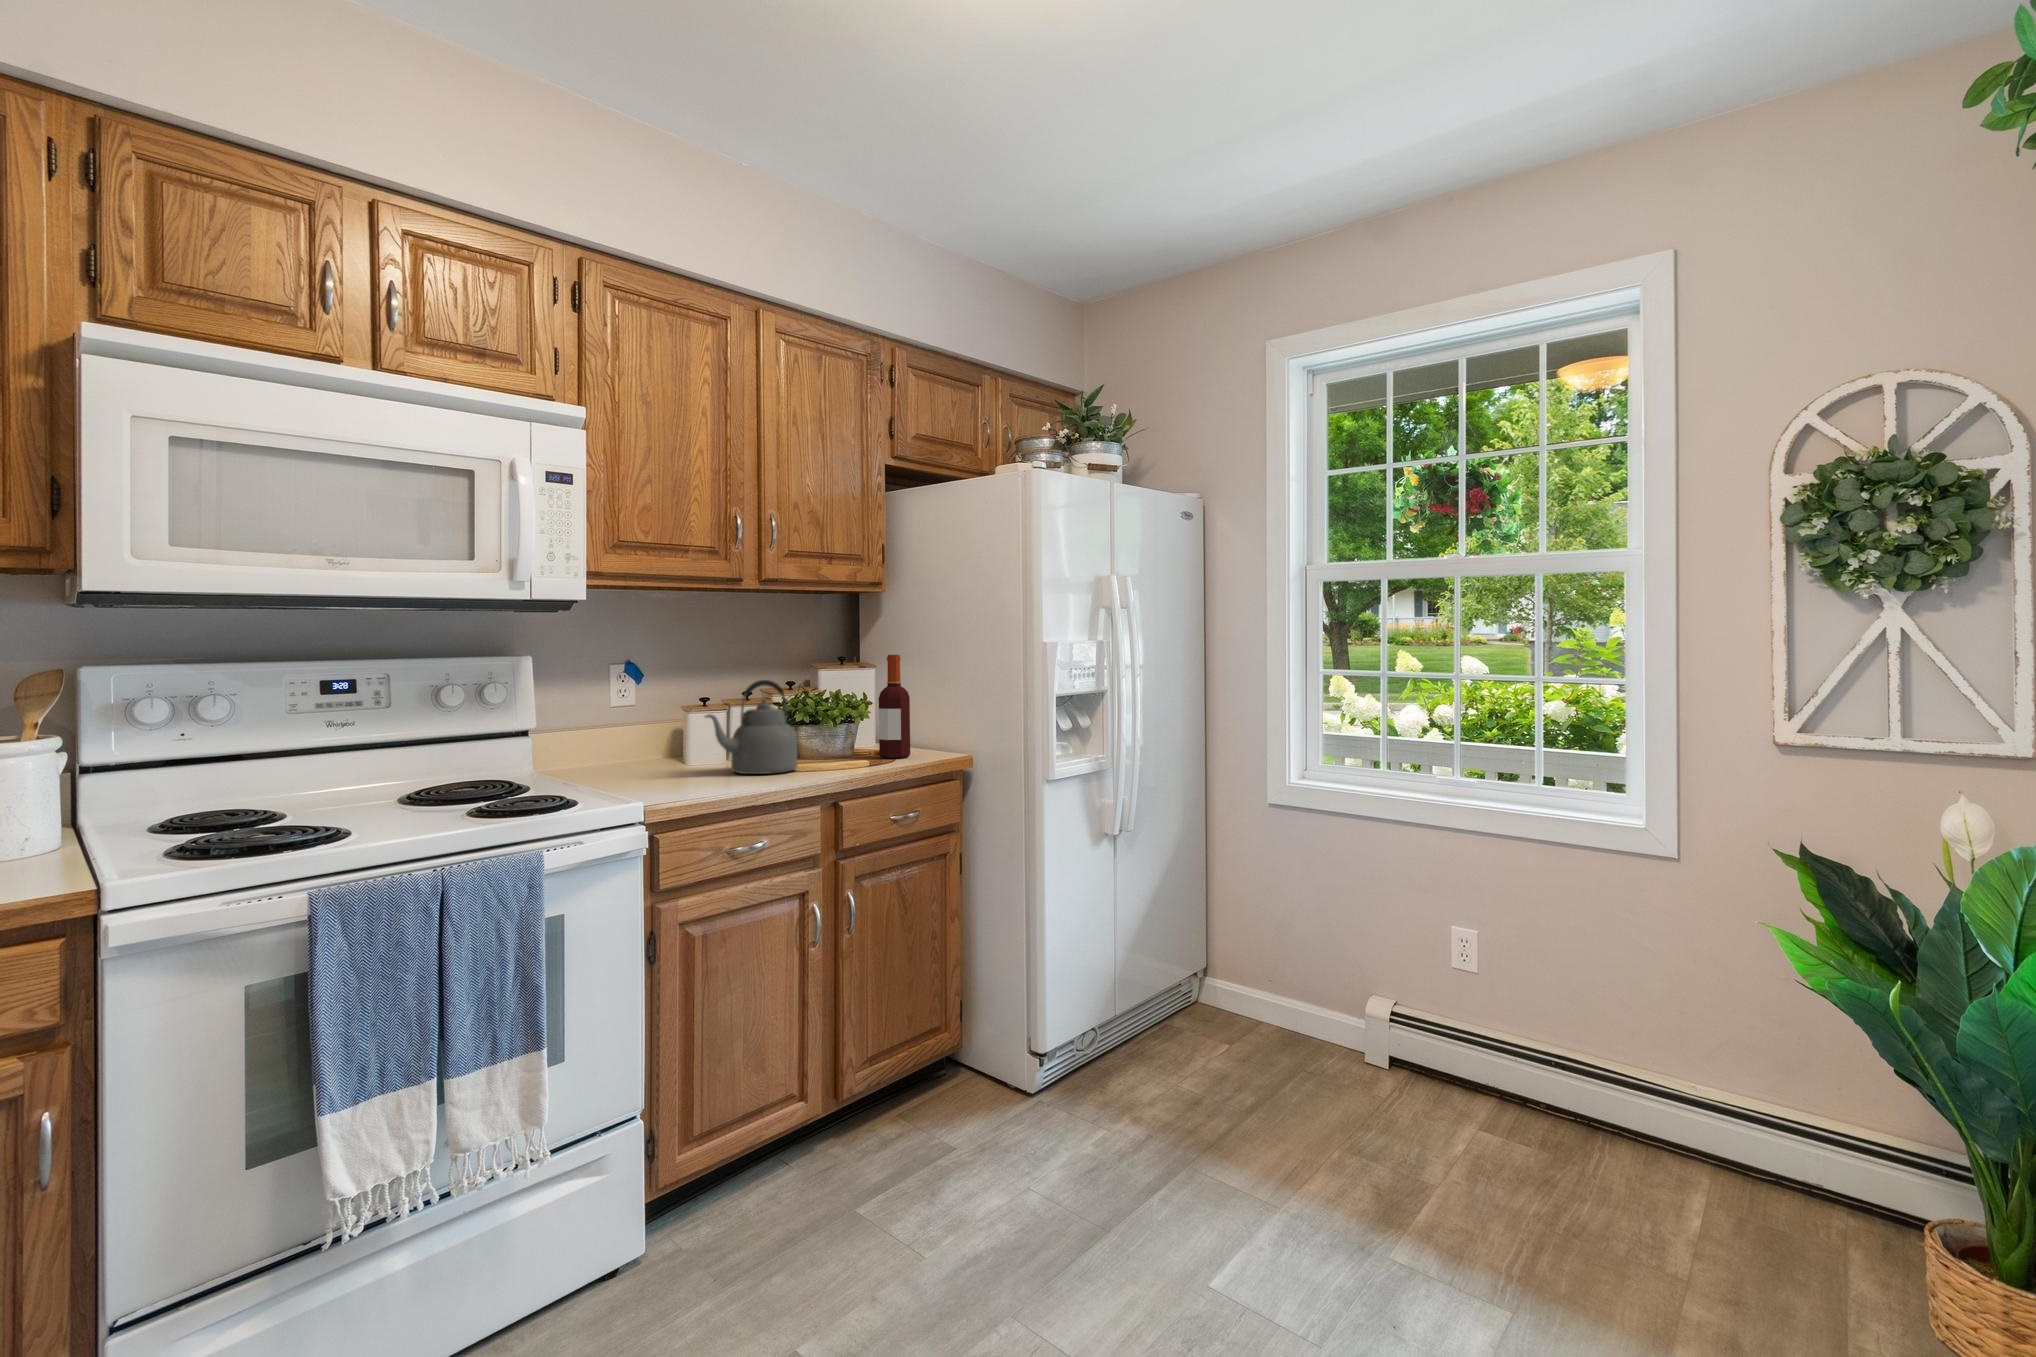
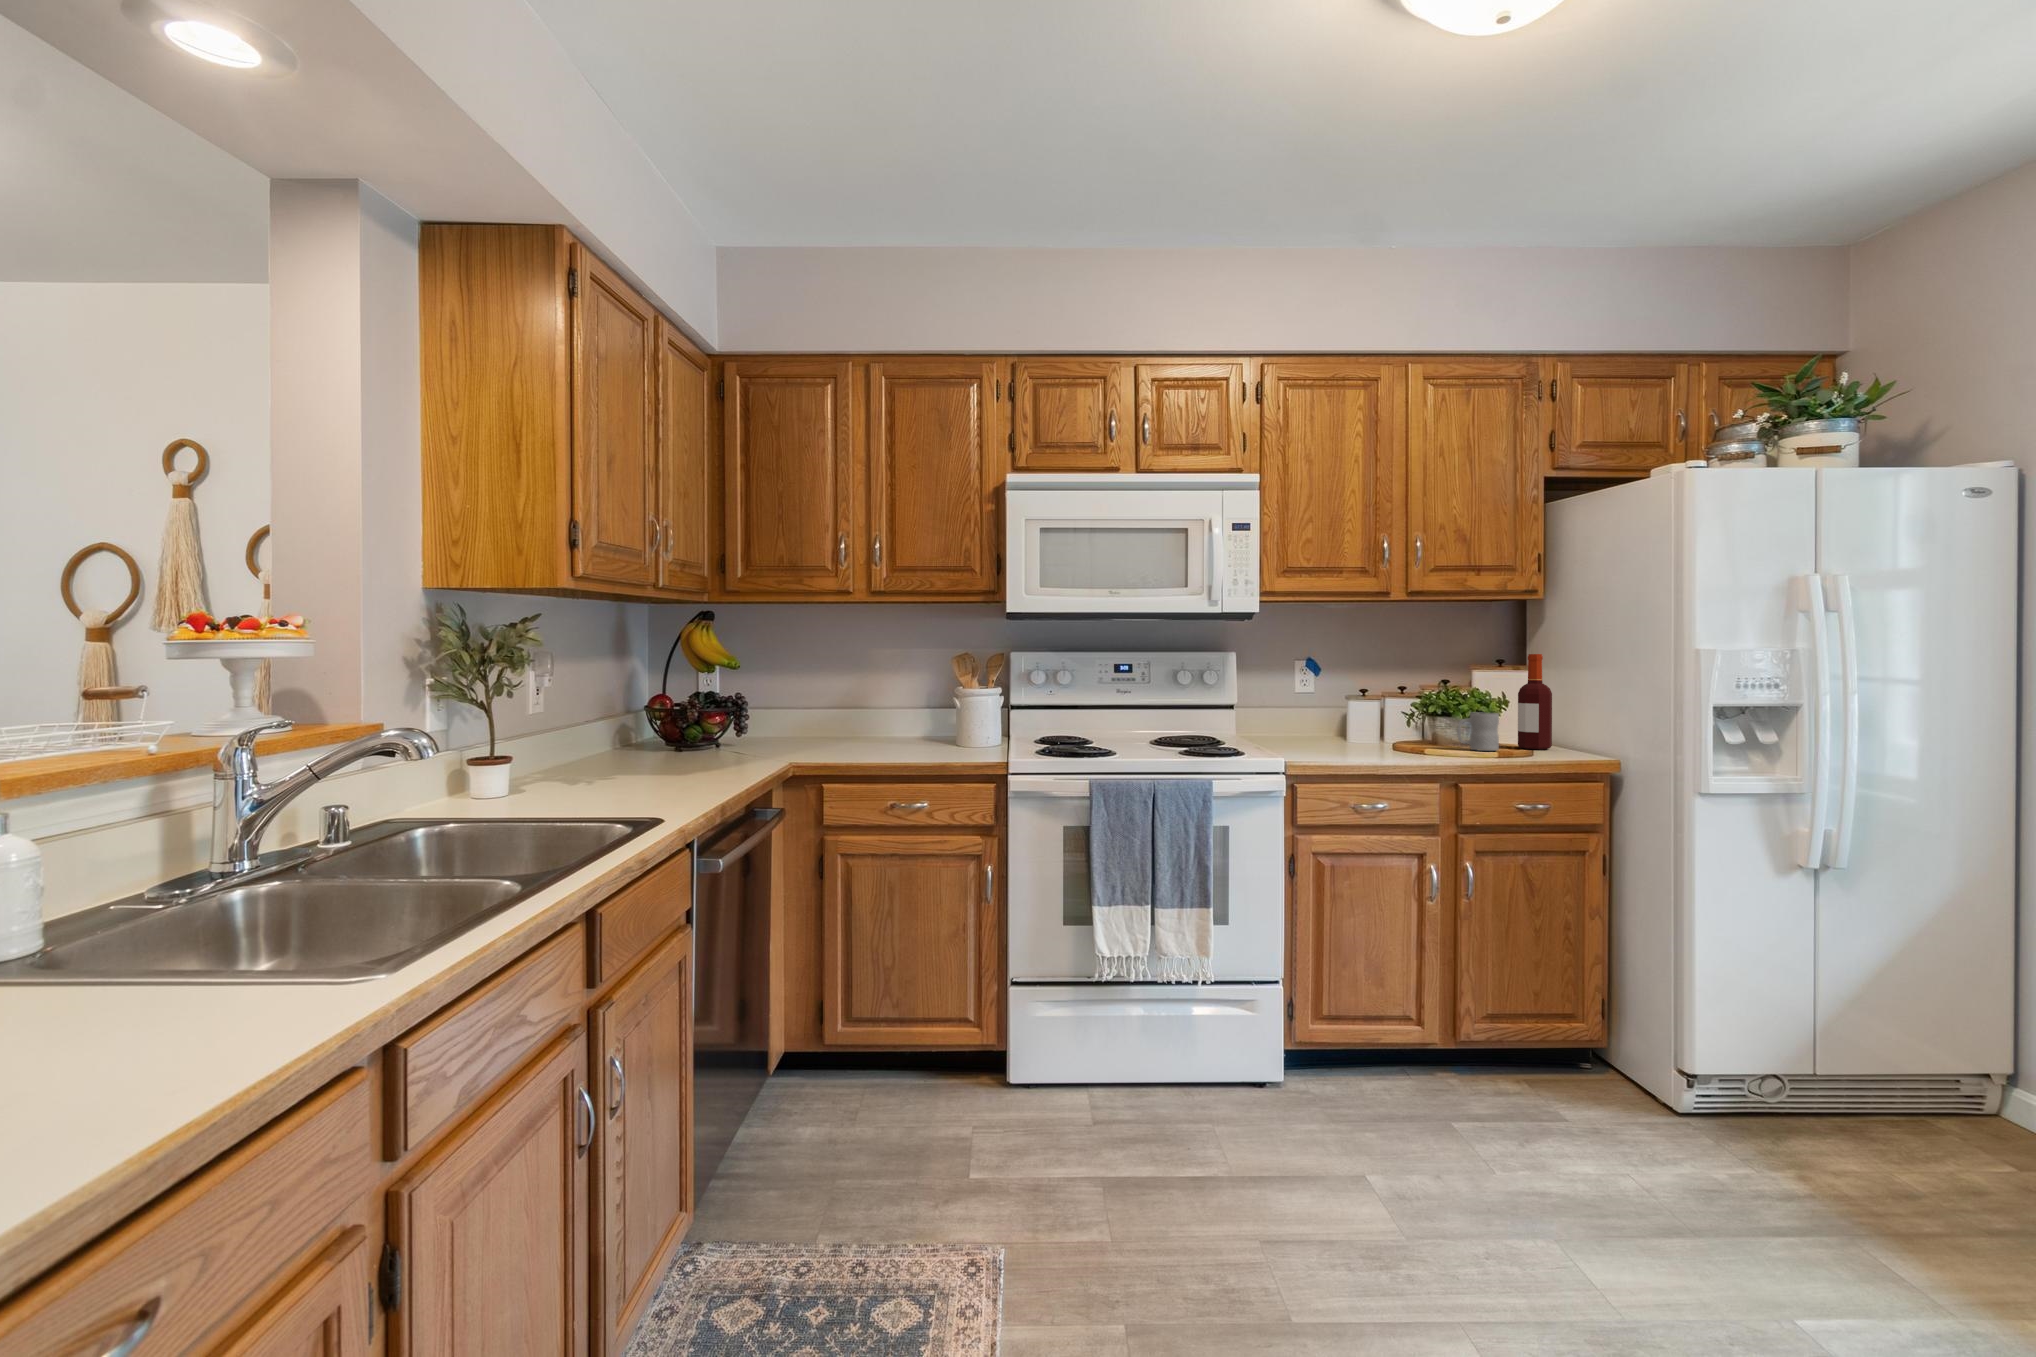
kettle: present [705,680,798,774] -> none [1348,673,1429,750]
mug: none [826,722,868,766] -> present [1457,712,1499,751]

